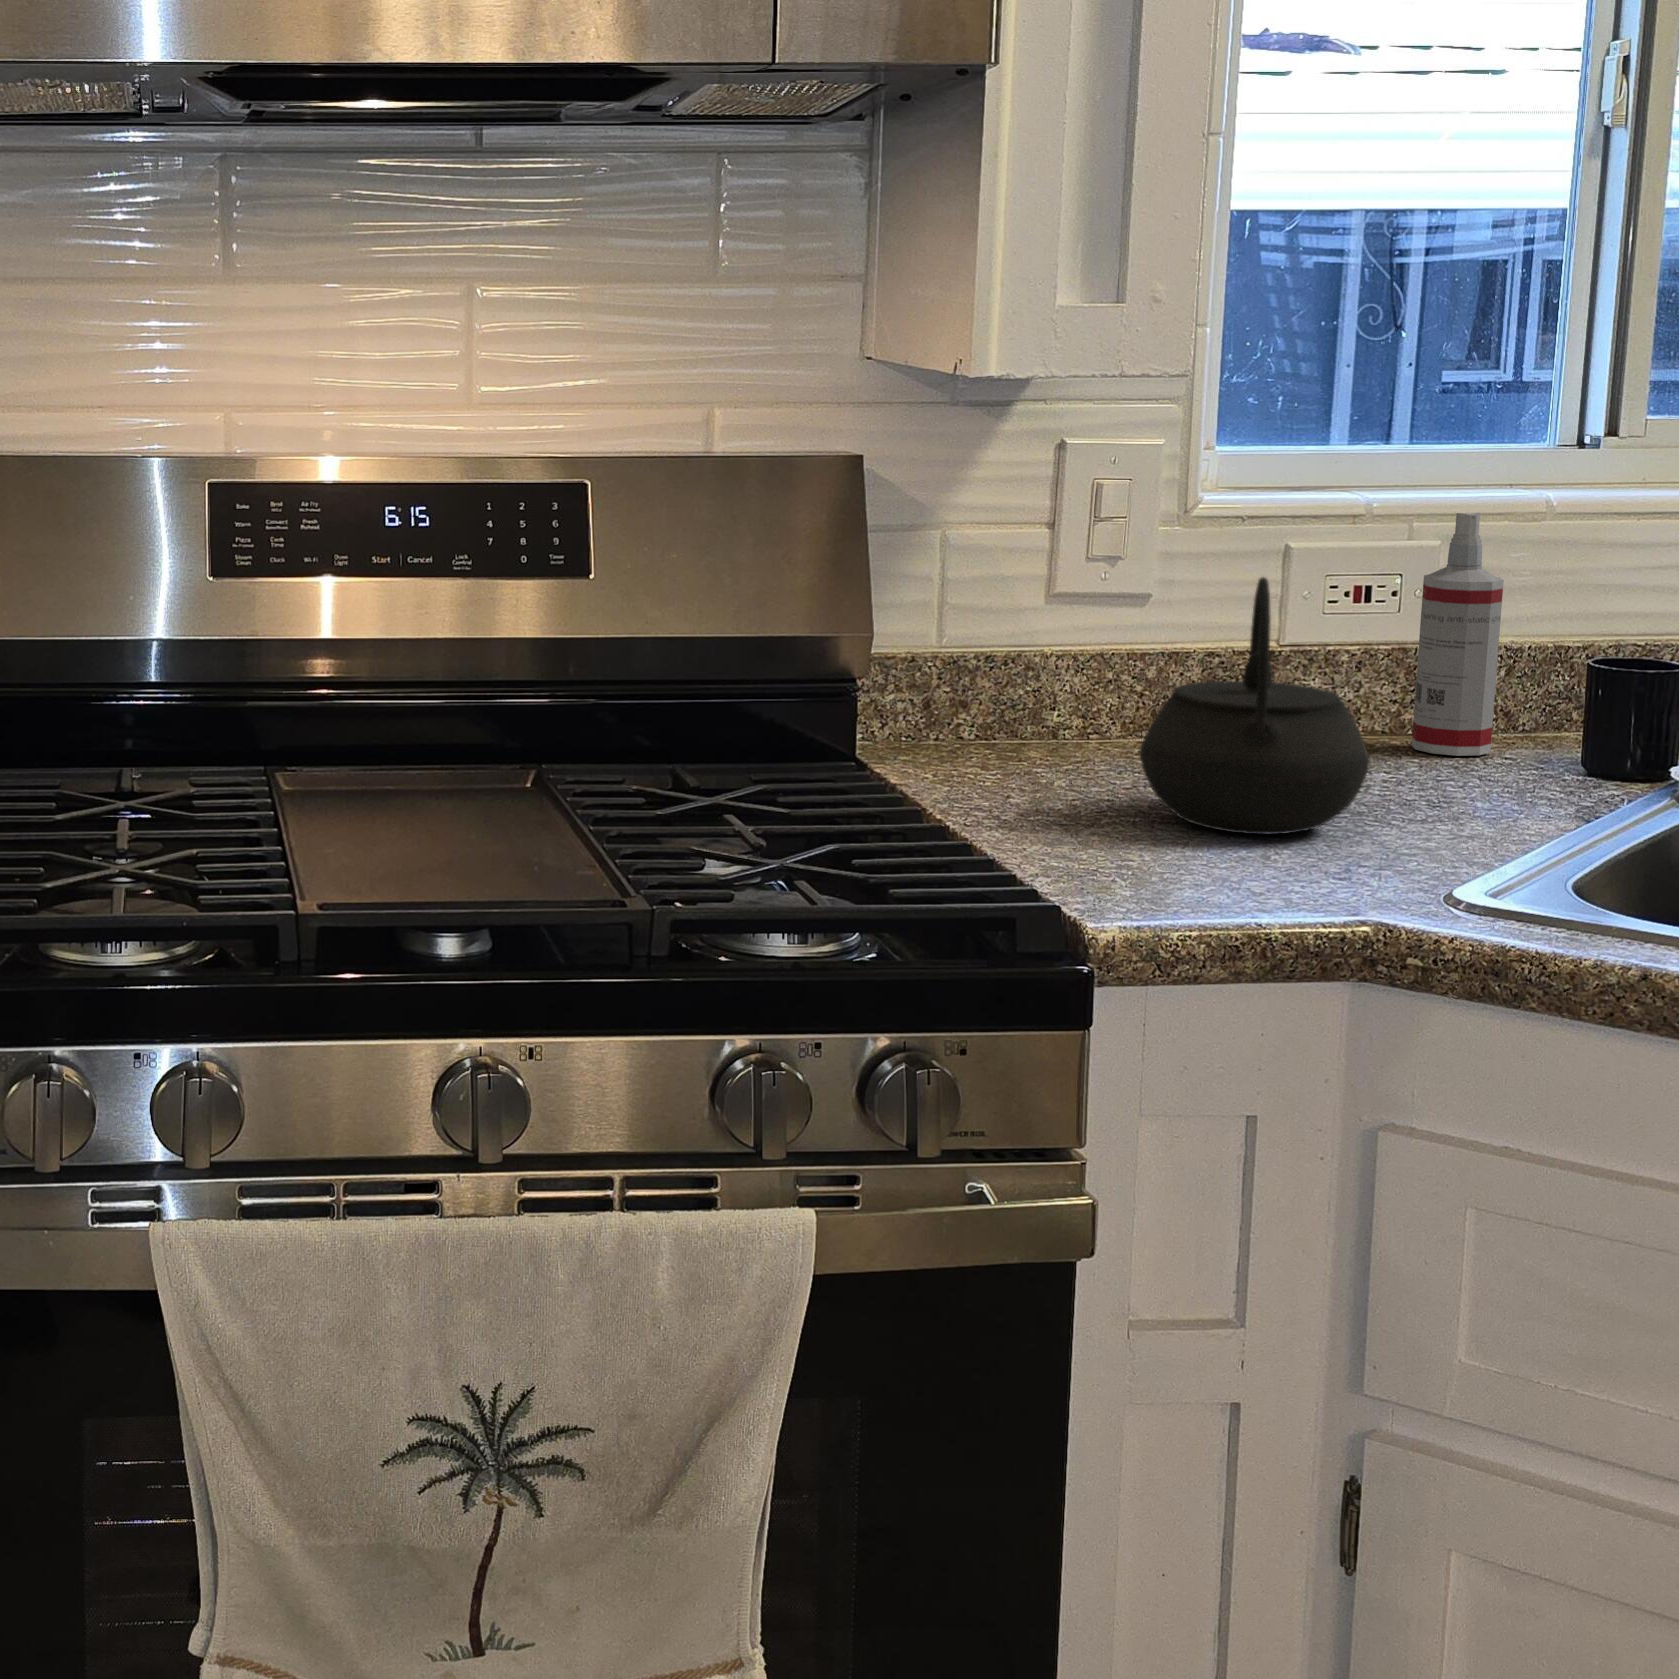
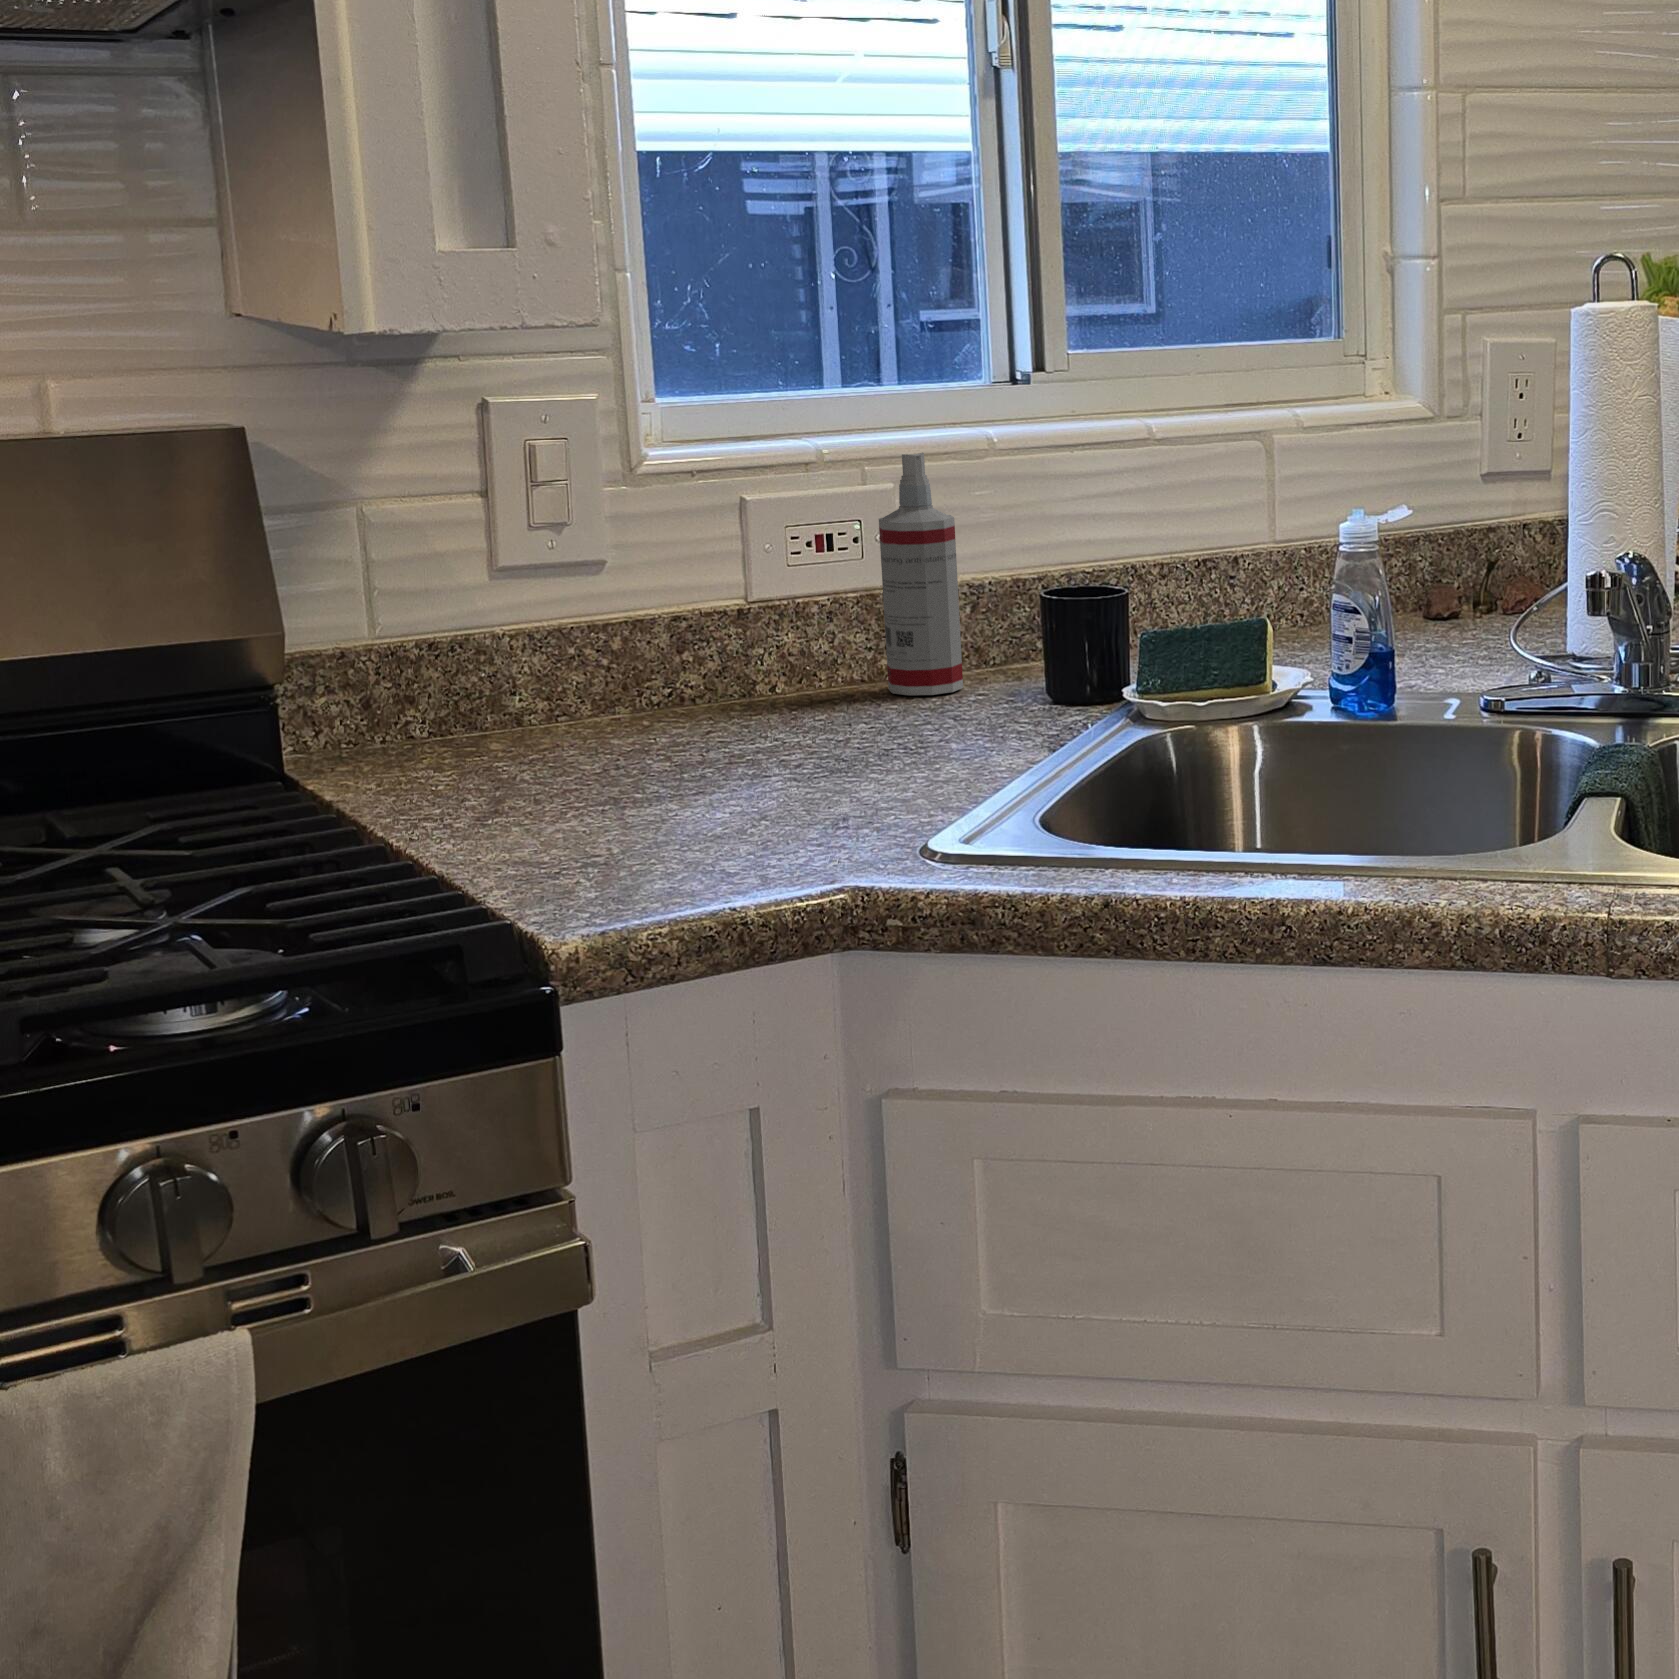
kettle: present [1140,577,1369,834] -> none [598,536,839,807]

